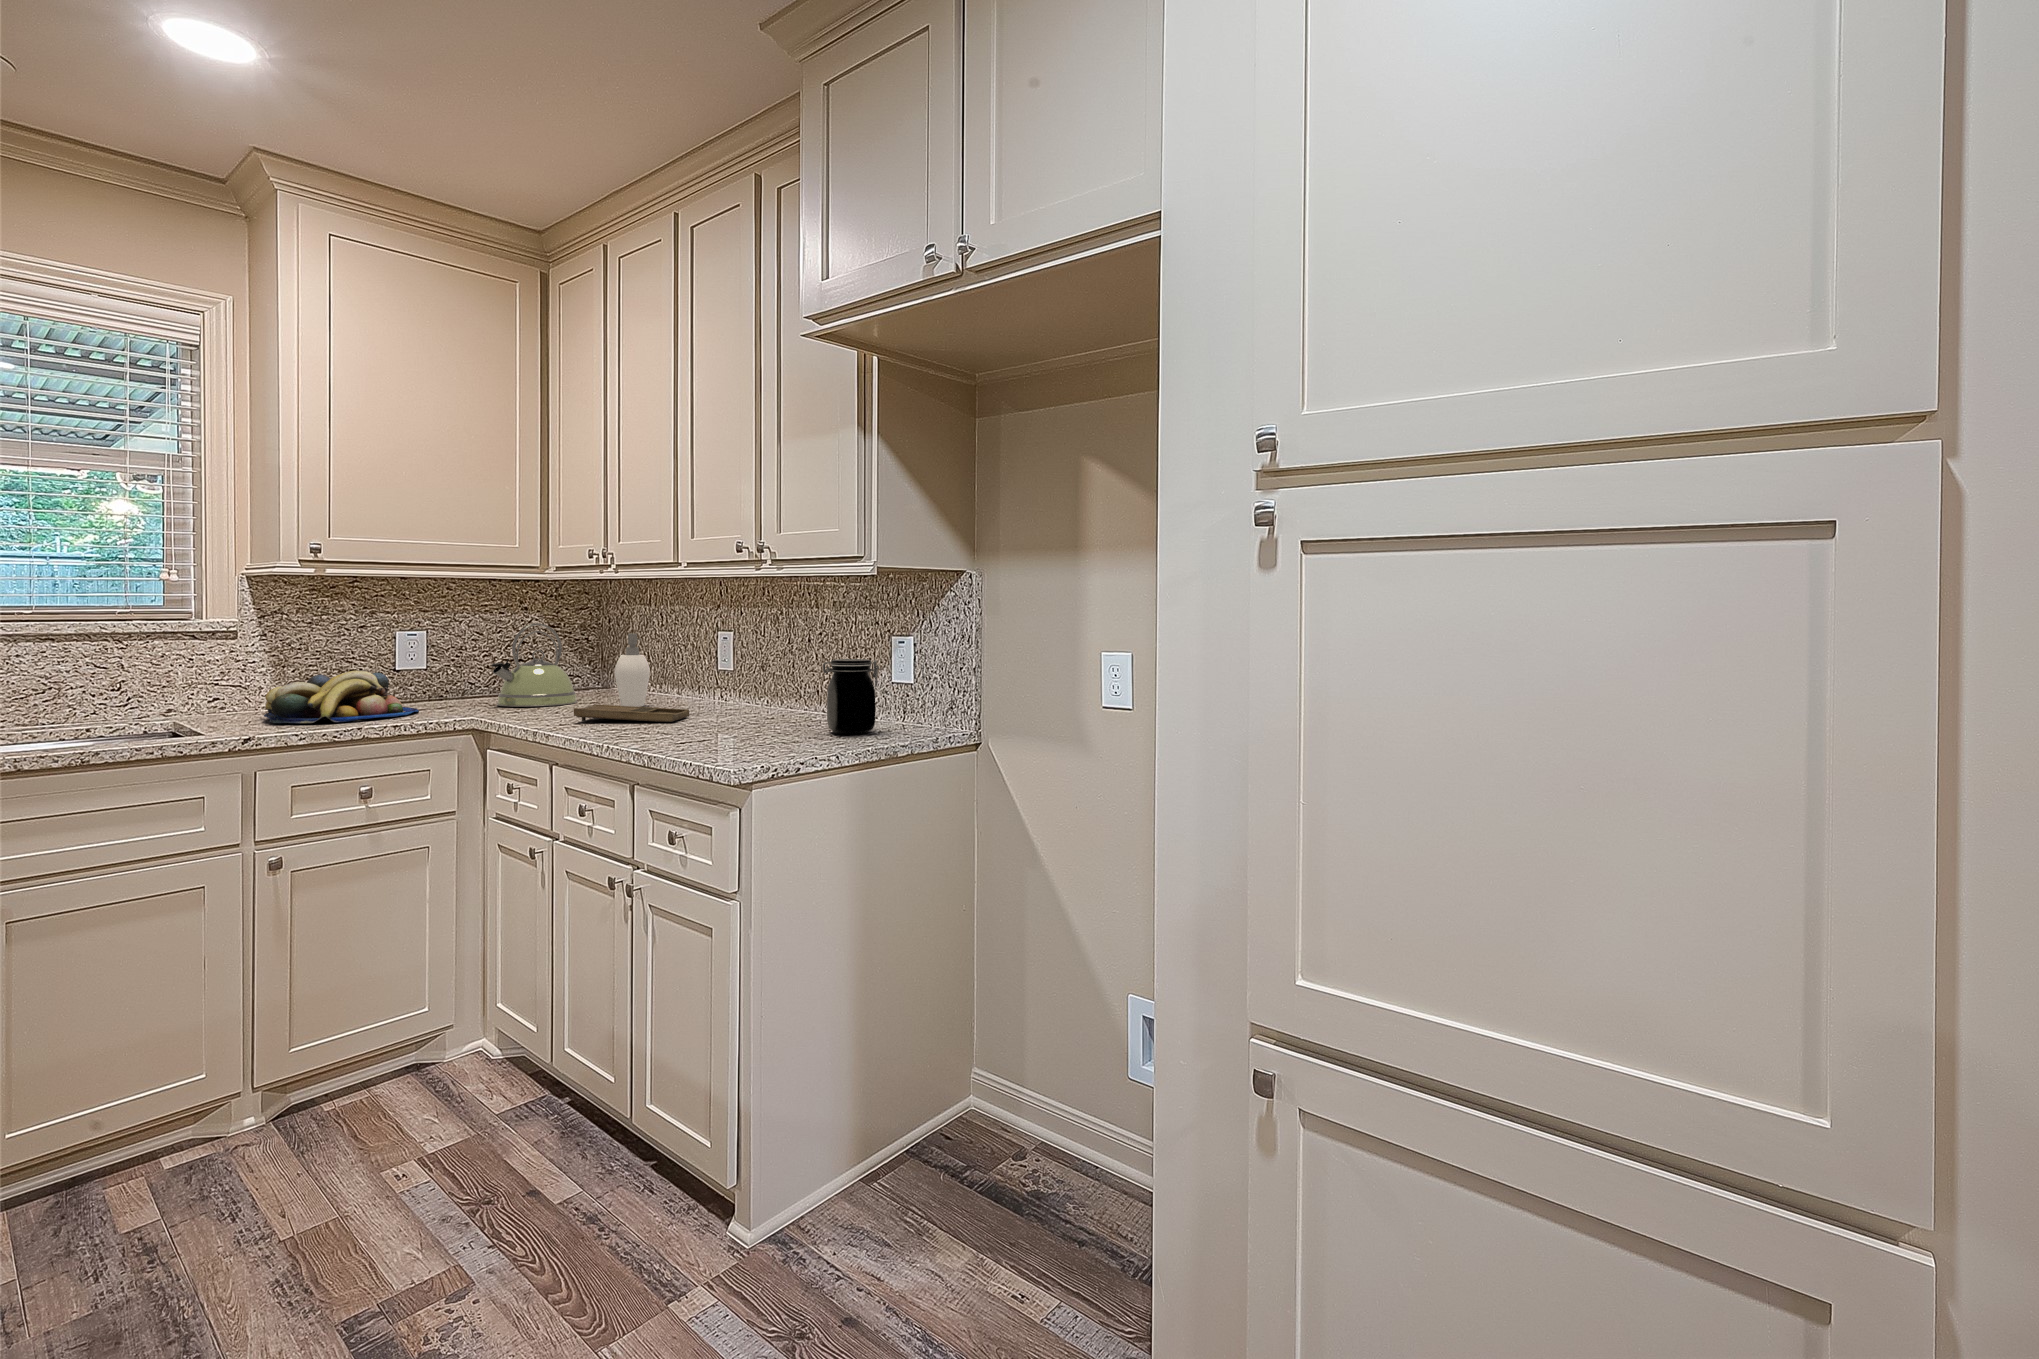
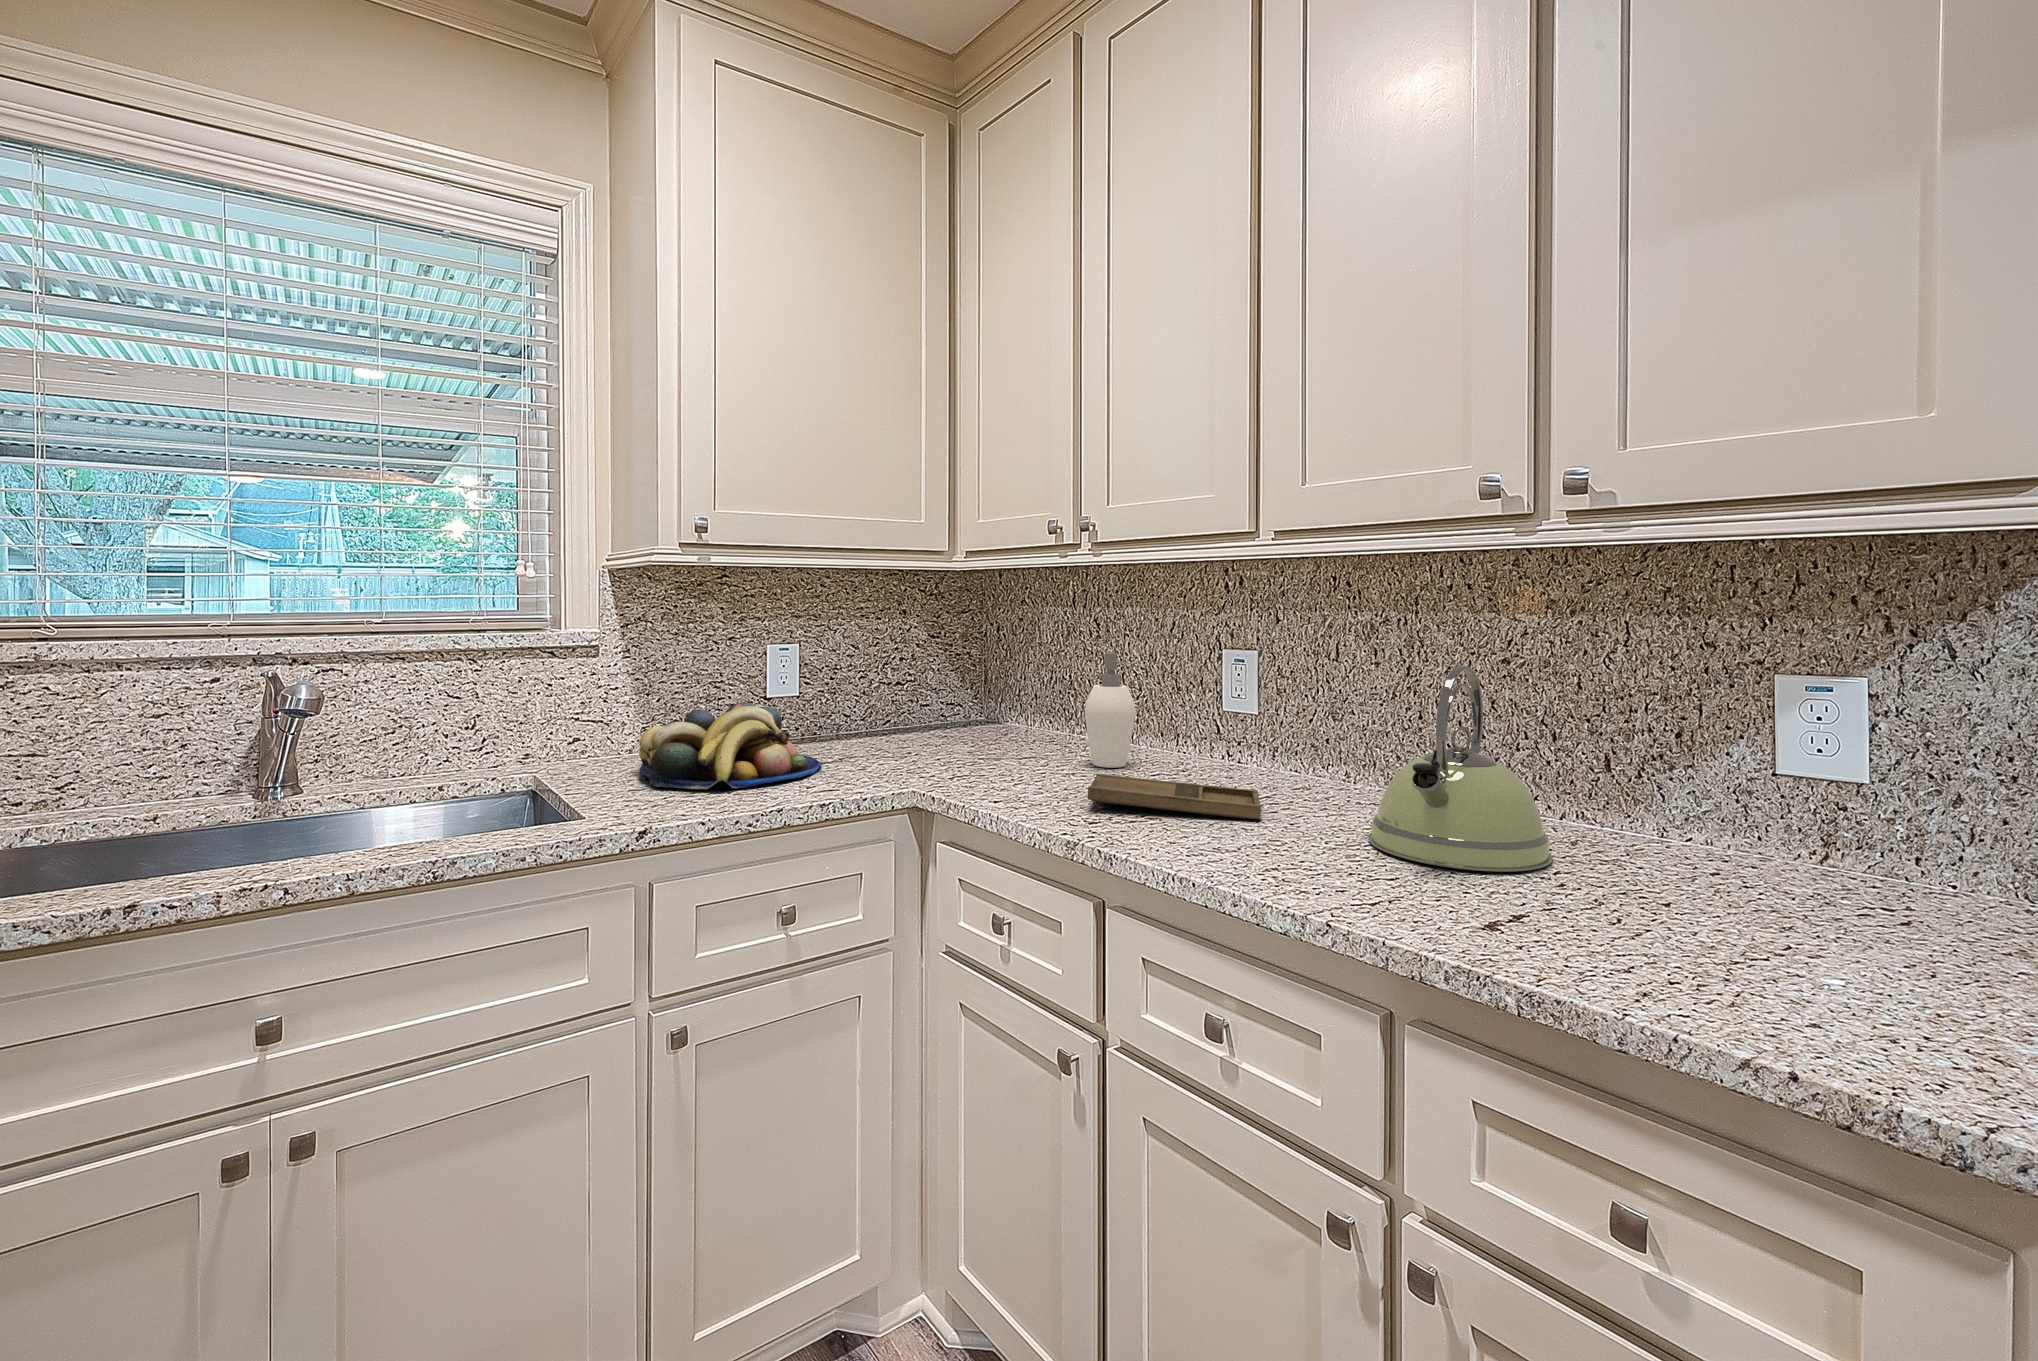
kettle: present [491,623,578,707] -> present [1368,666,1552,872]
jar: present [823,659,879,734] -> none [1655,730,1798,898]

